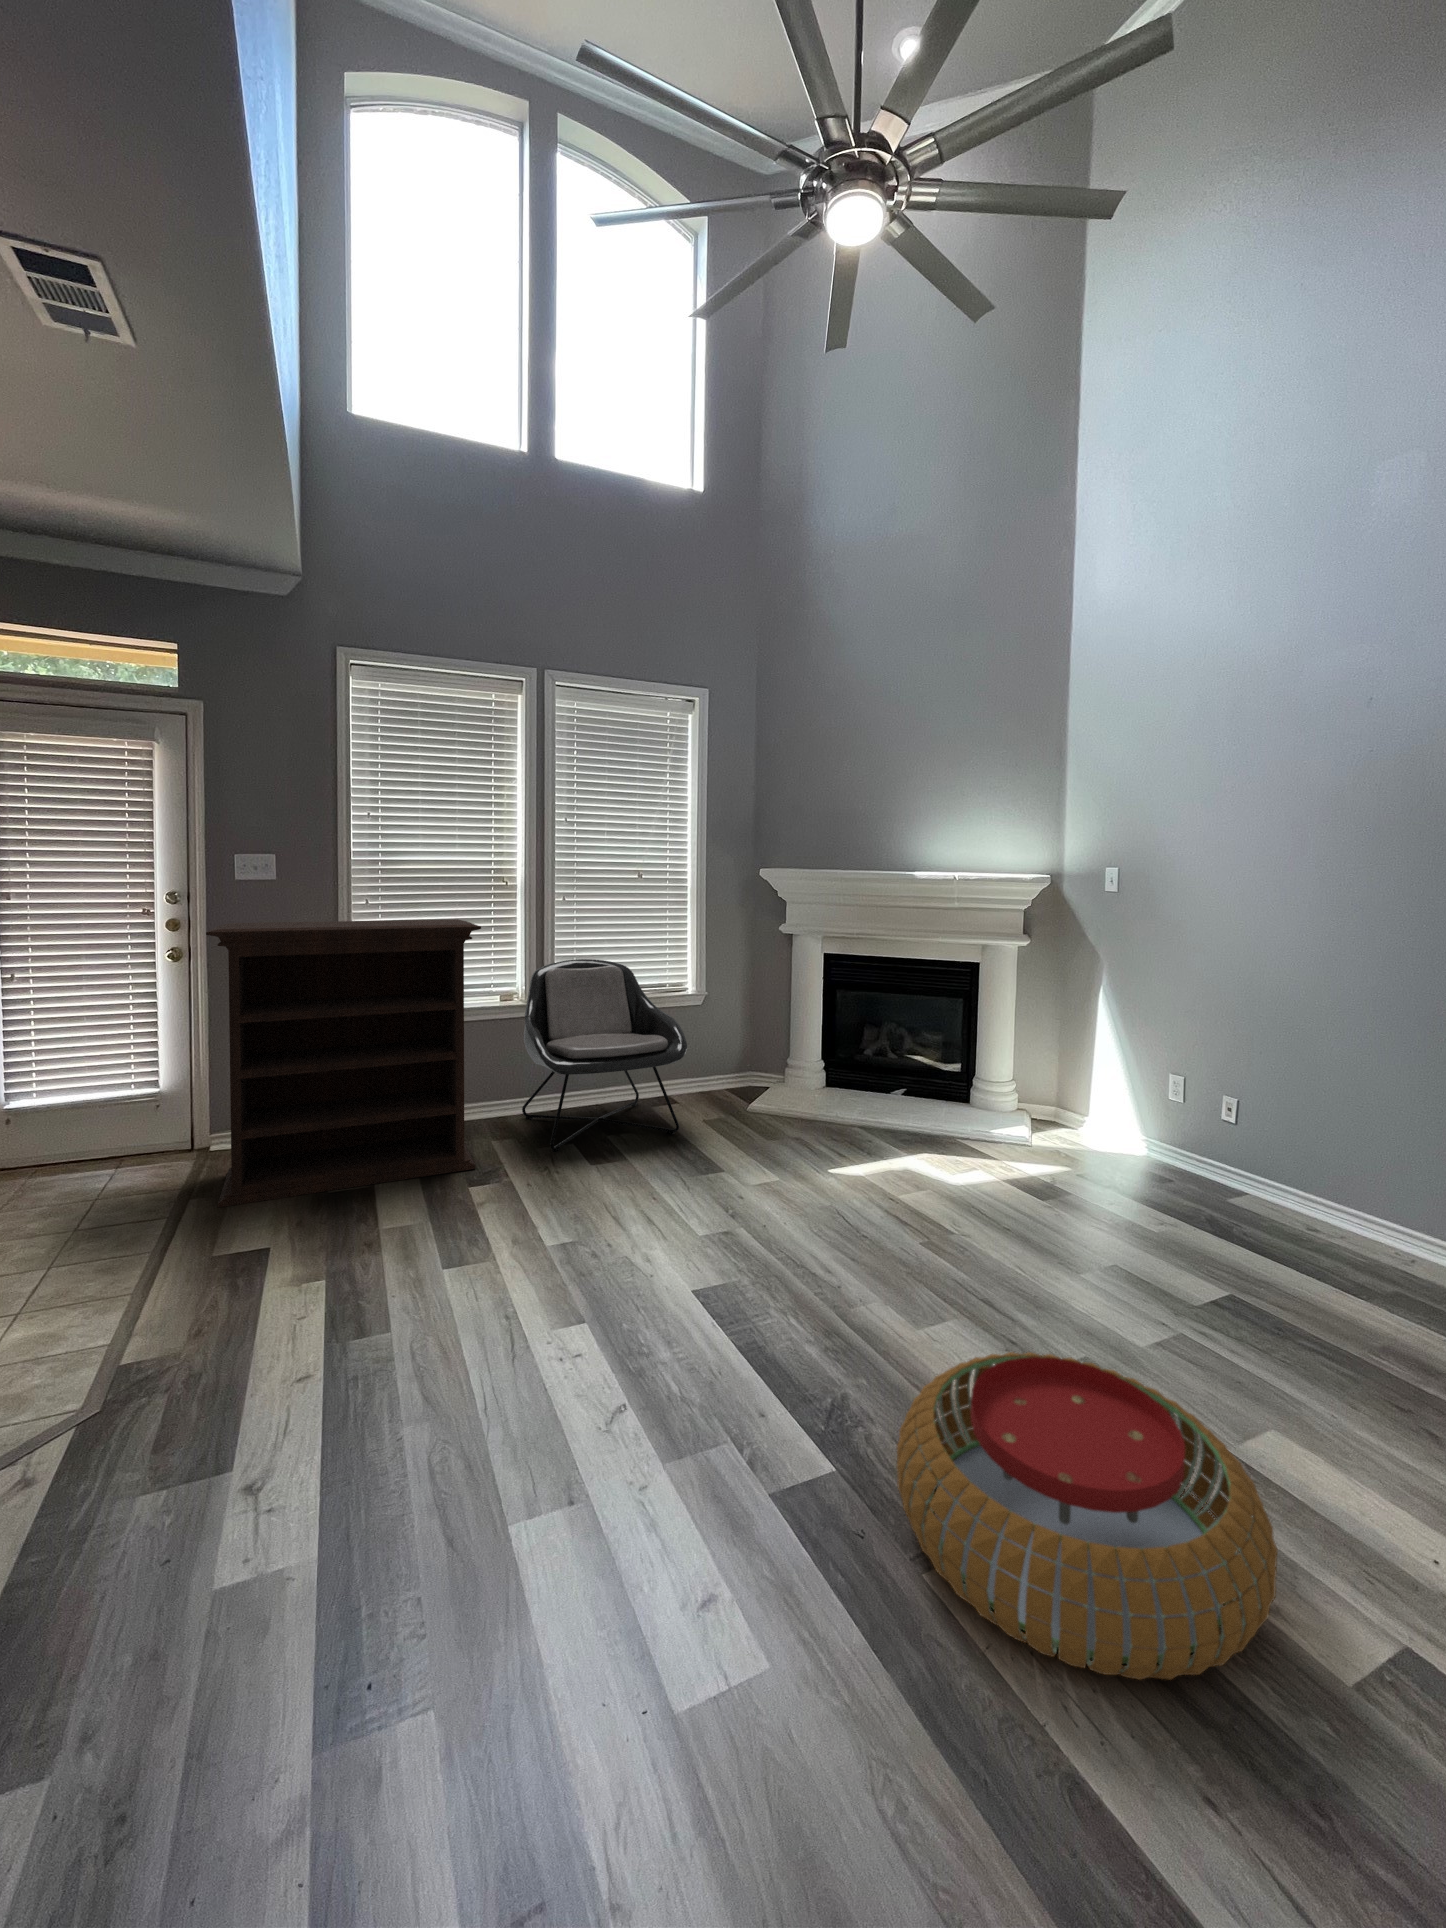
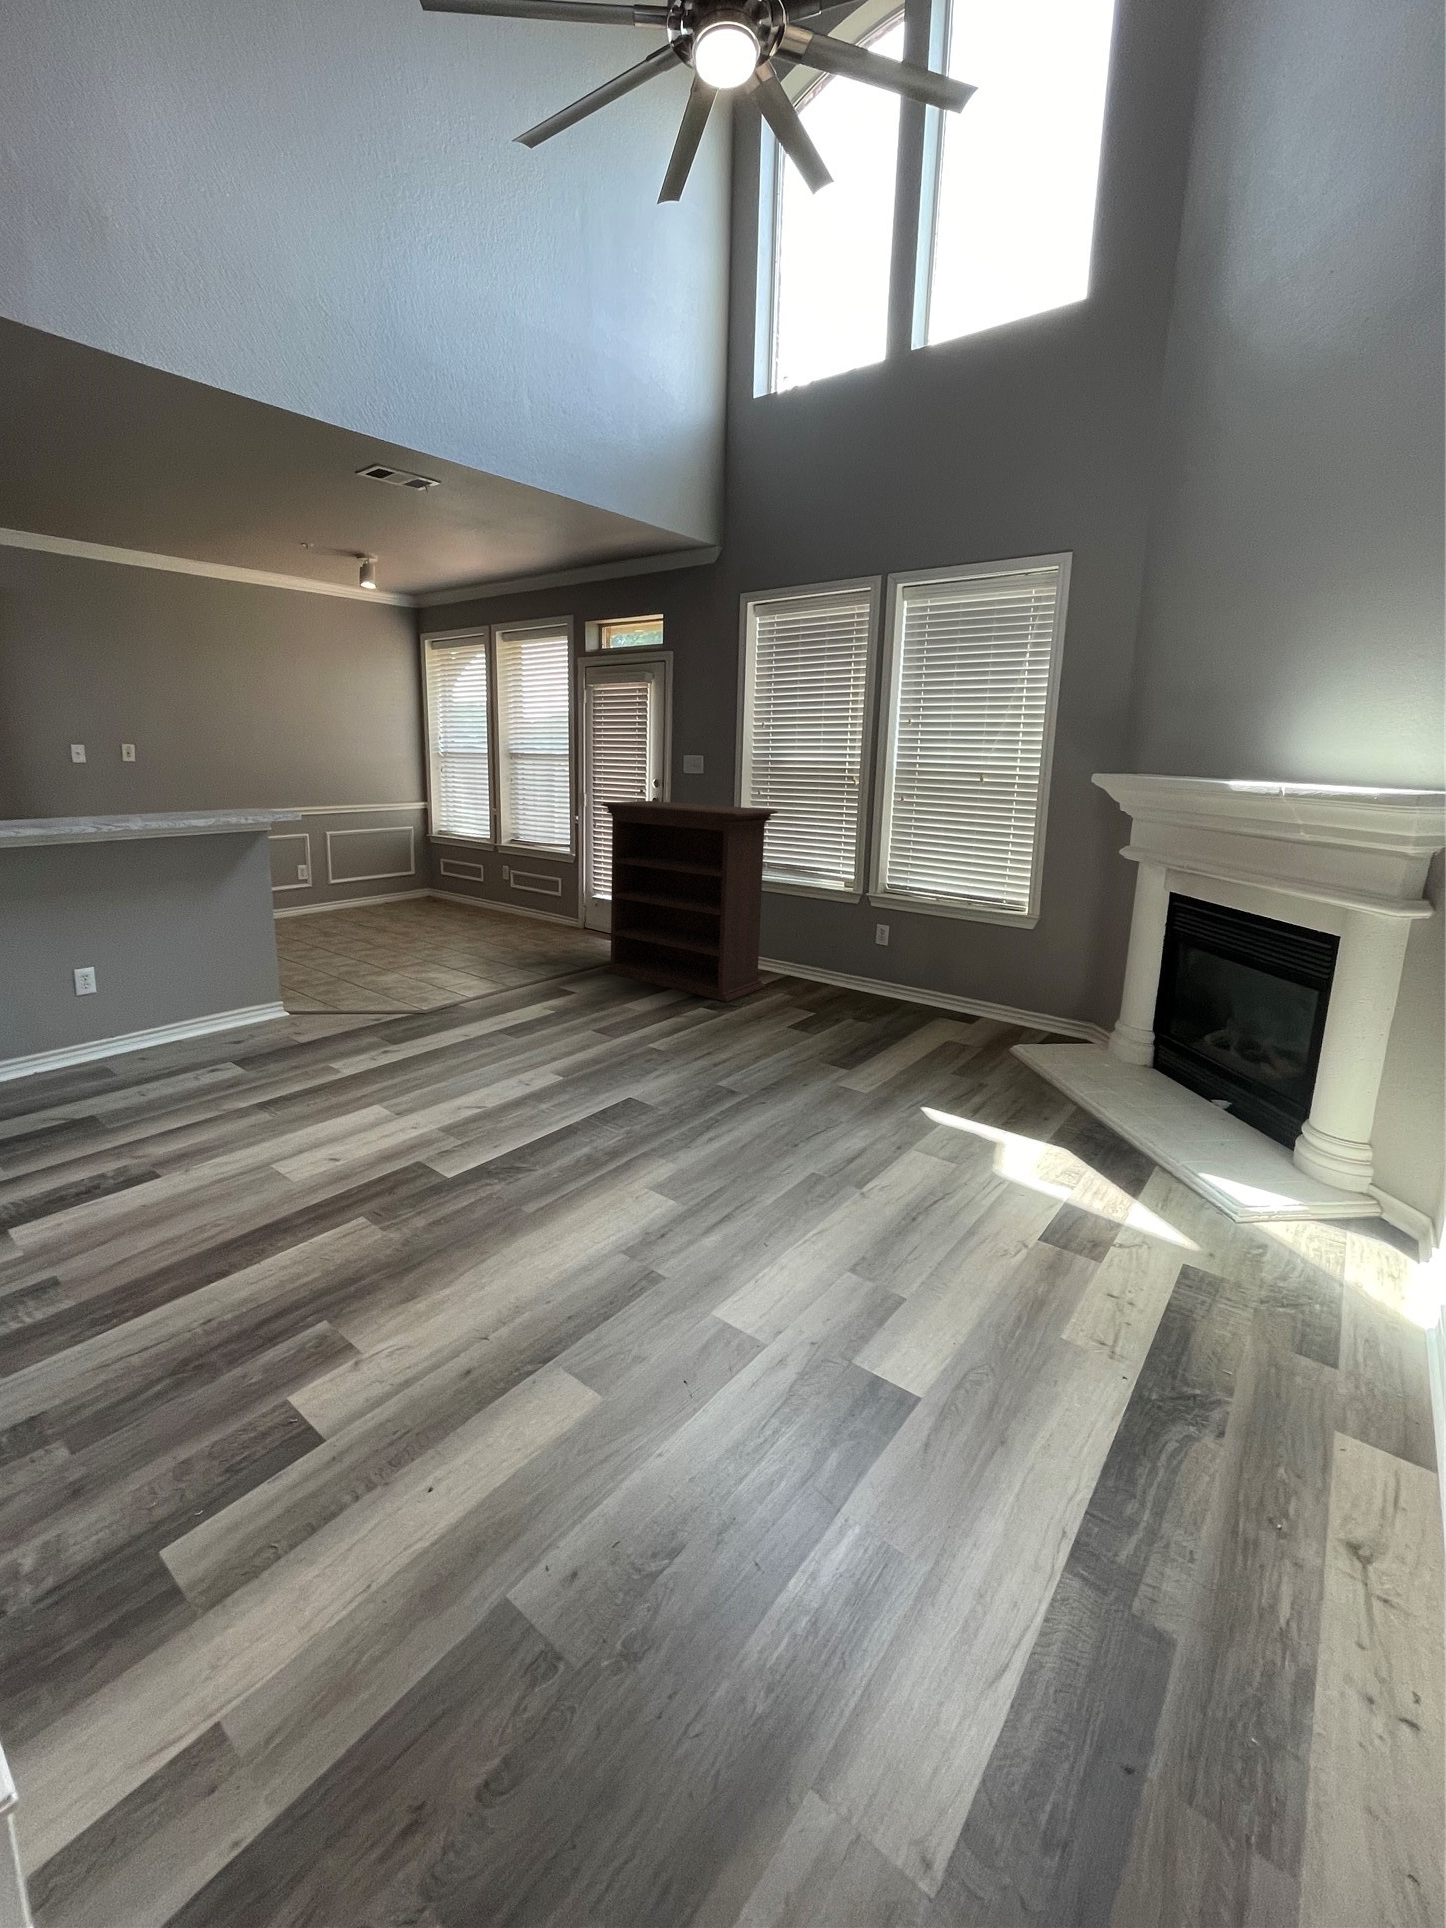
lounge chair: present [522,959,687,1152] -> none [782,858,944,1039]
pouf: present [896,1352,1278,1680] -> none [265,1148,539,1344]

